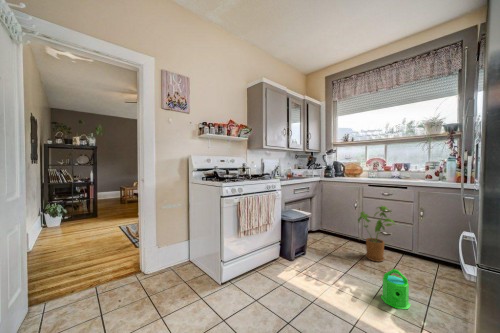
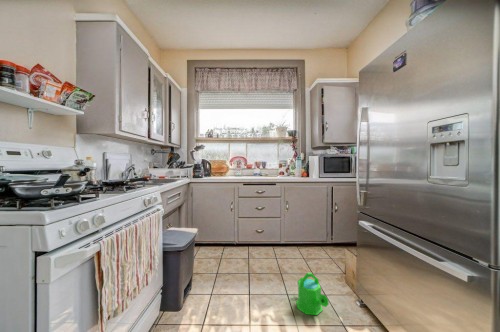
house plant: present [358,206,394,262] -> none [243,204,279,264]

